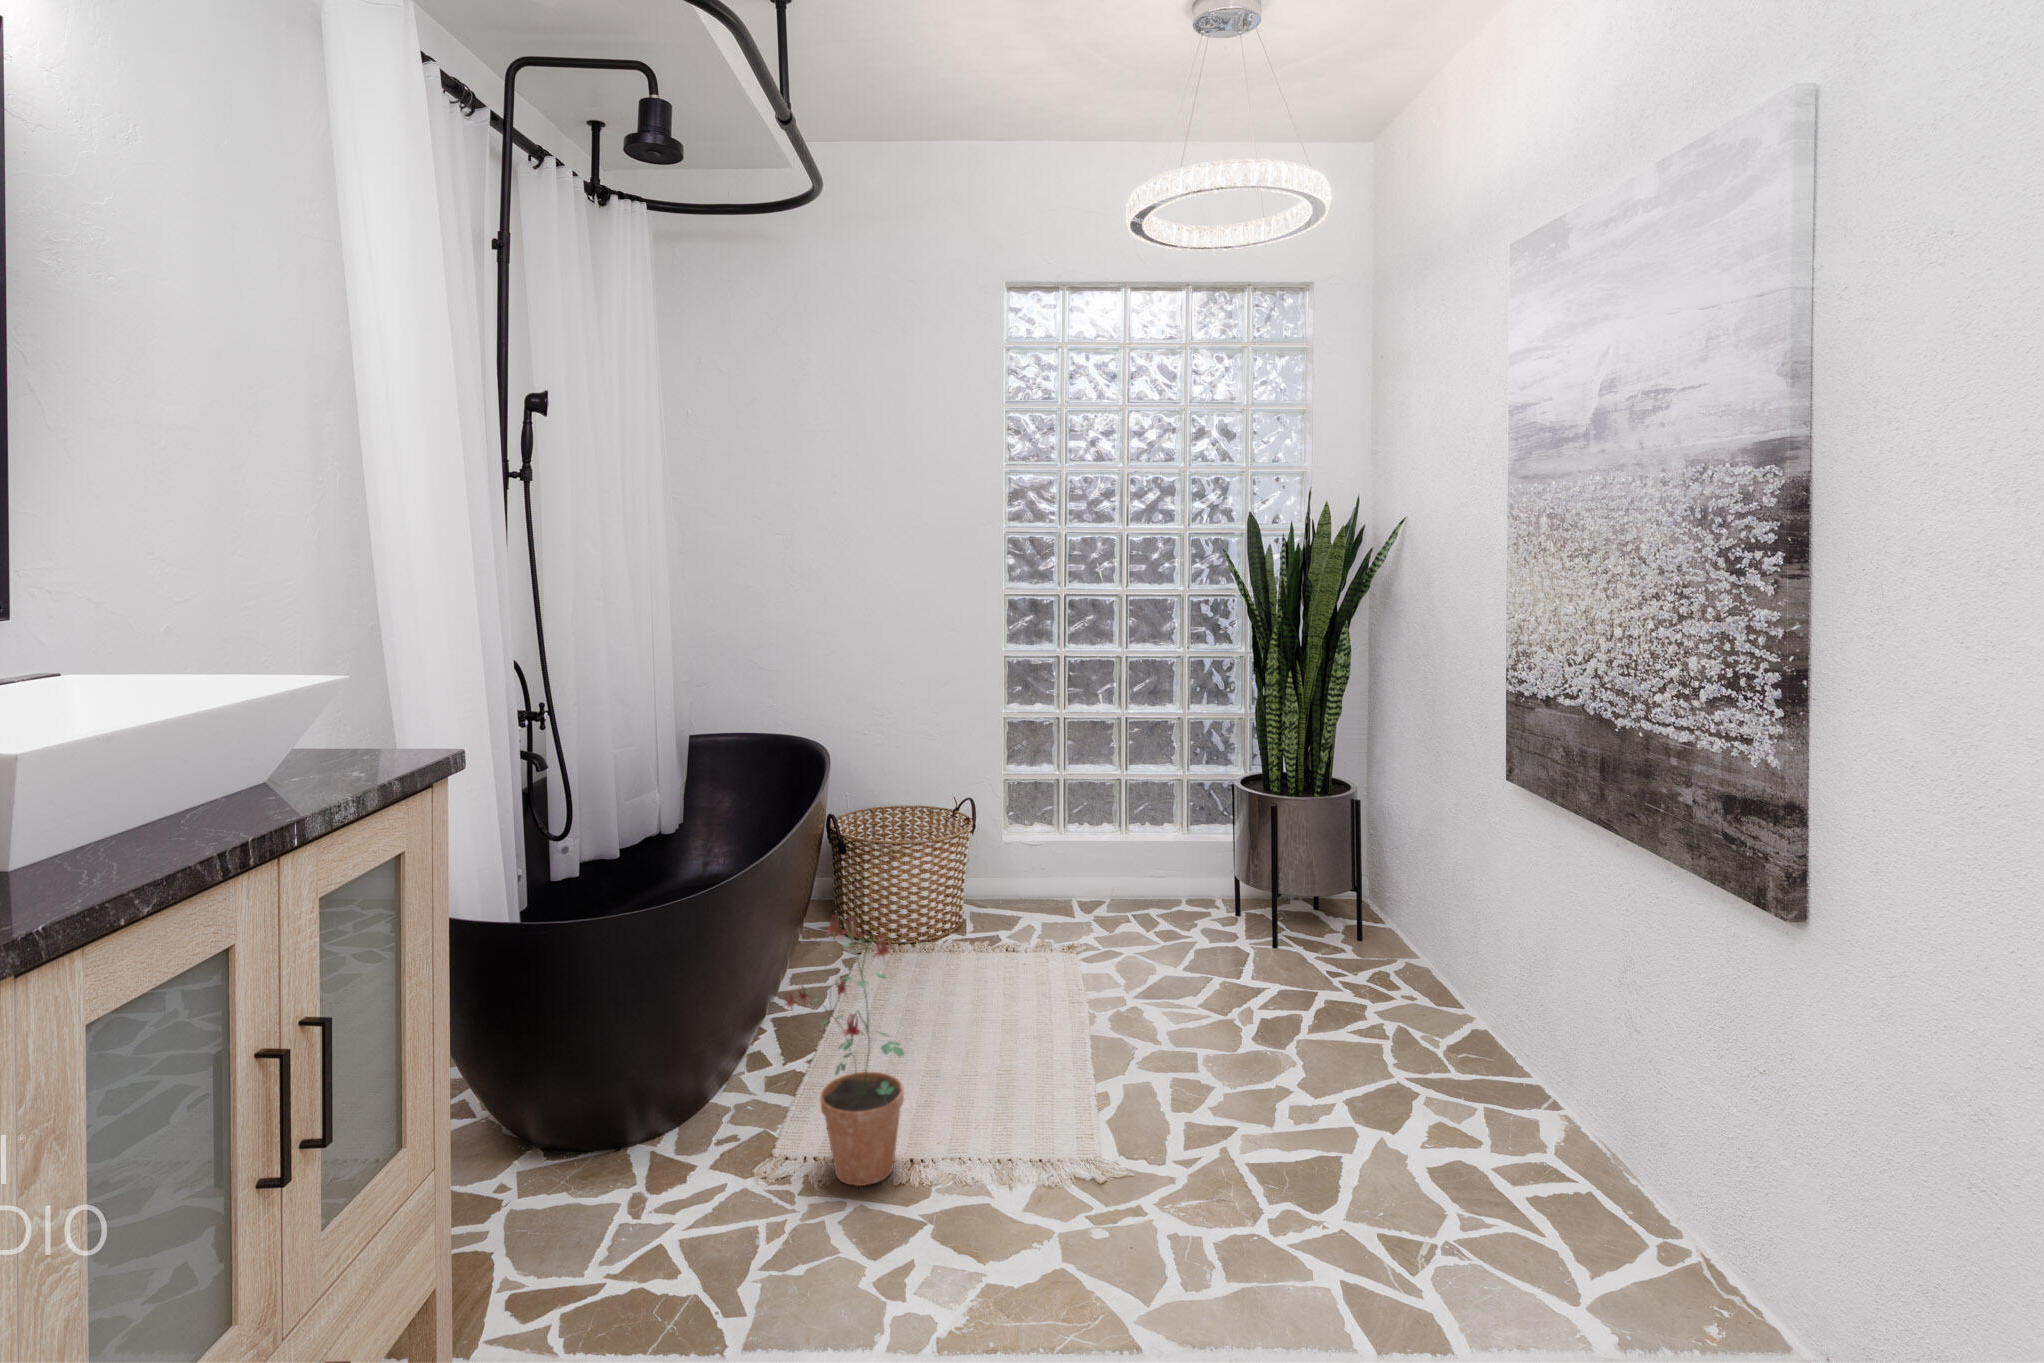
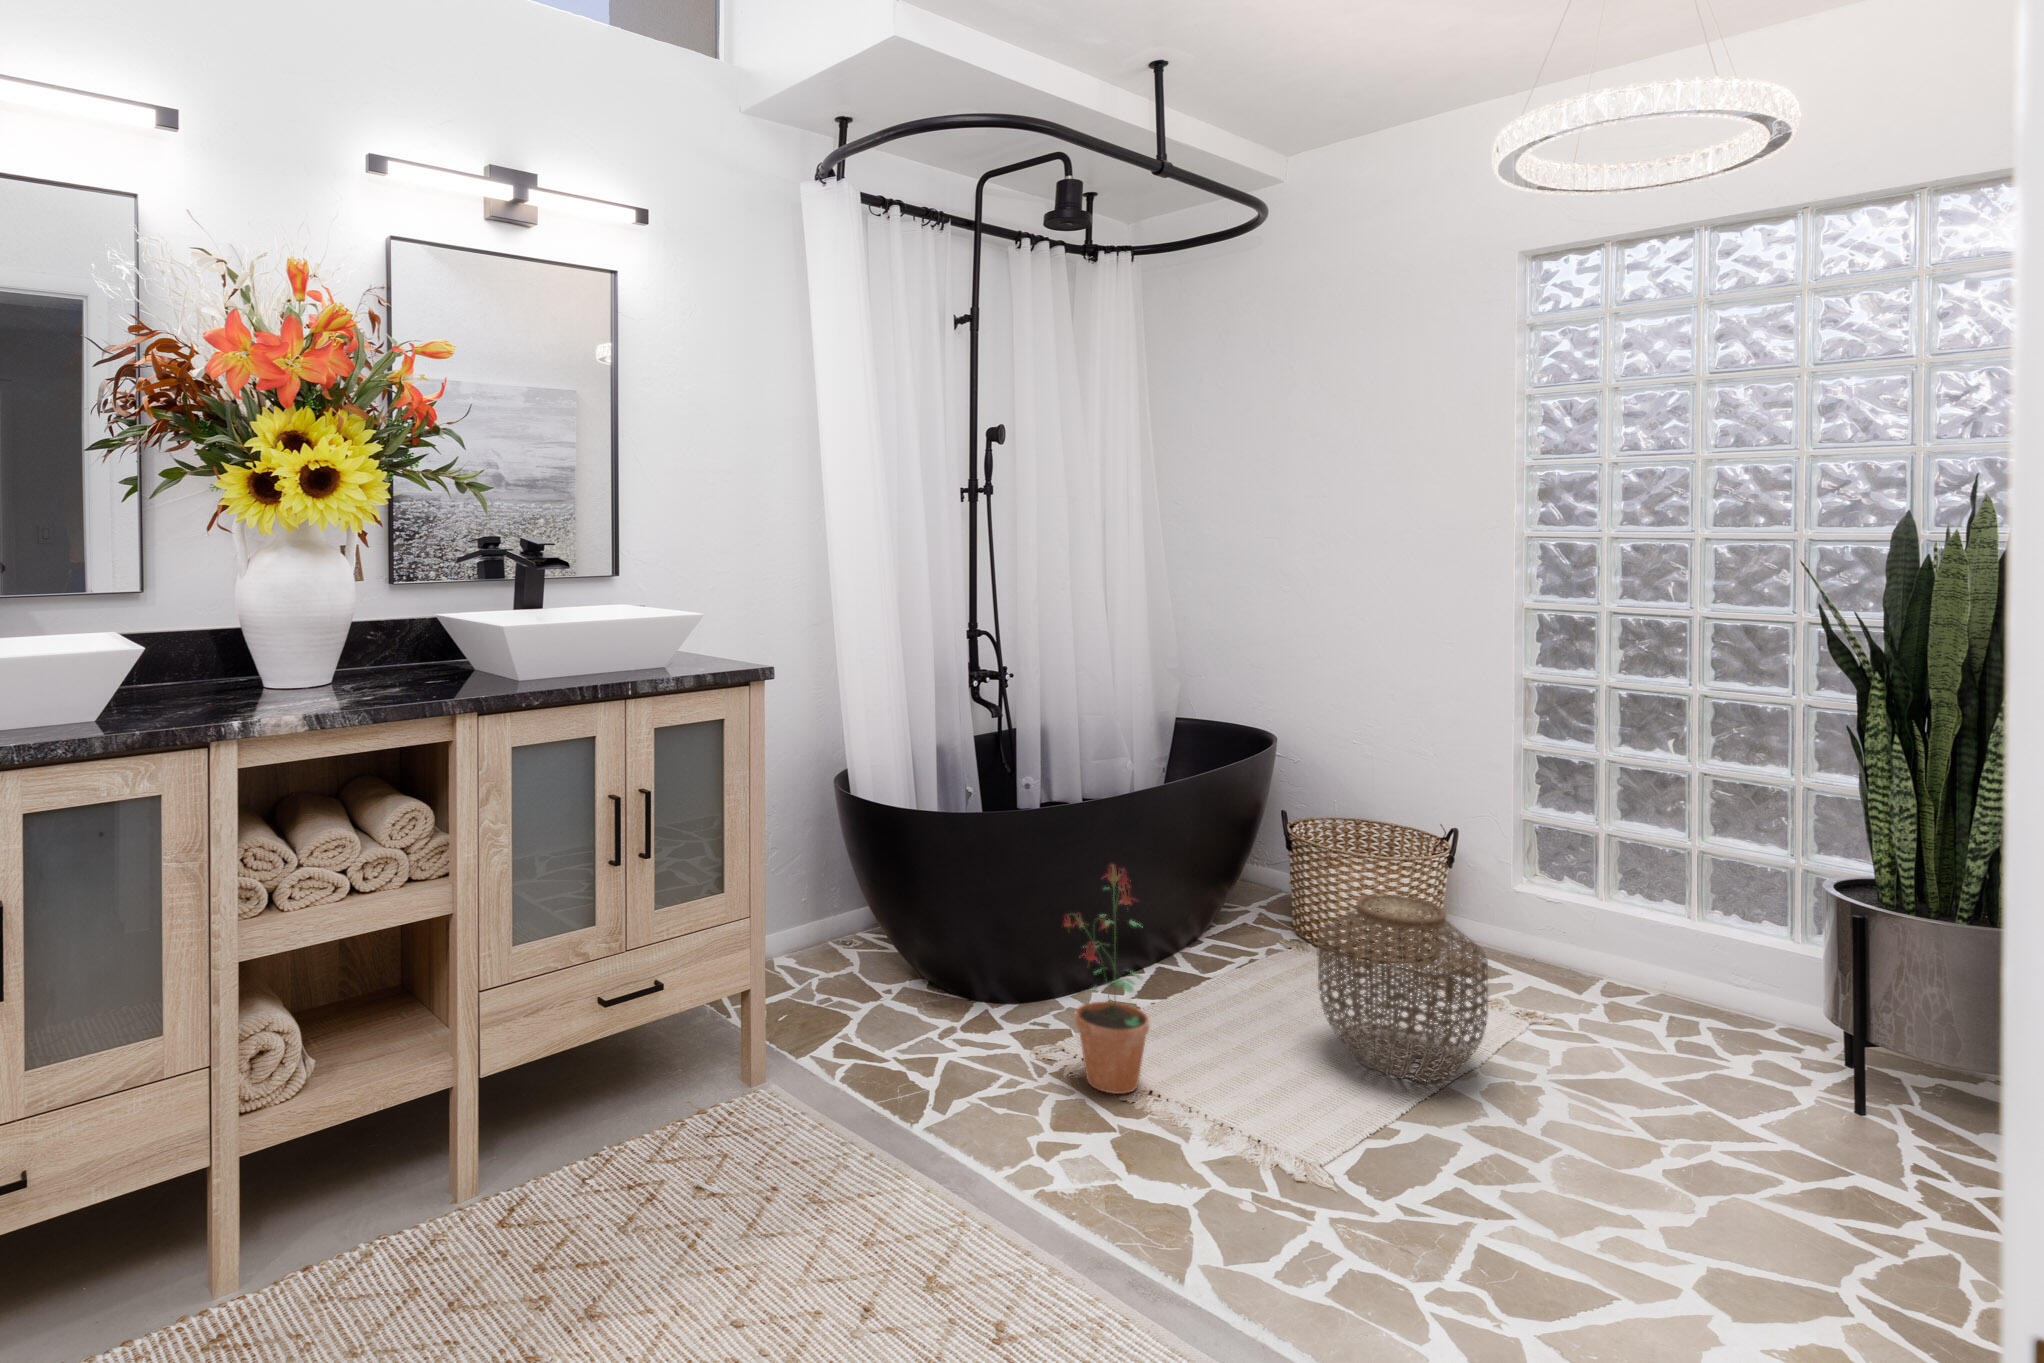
woven basket: none [971,868,1114,1043] -> present [1318,895,1488,1082]

